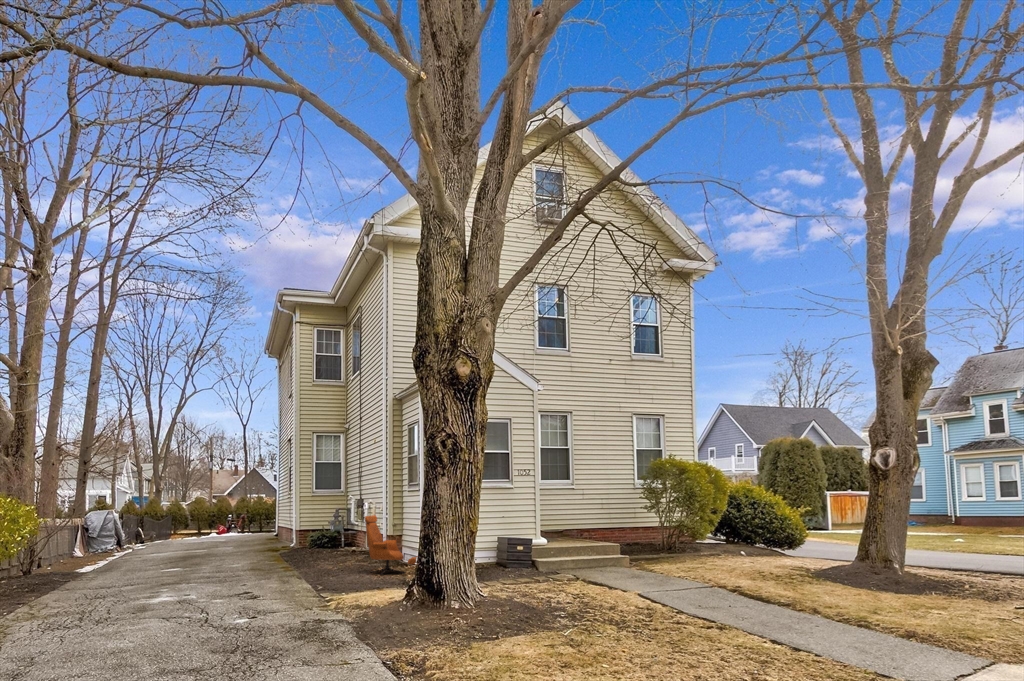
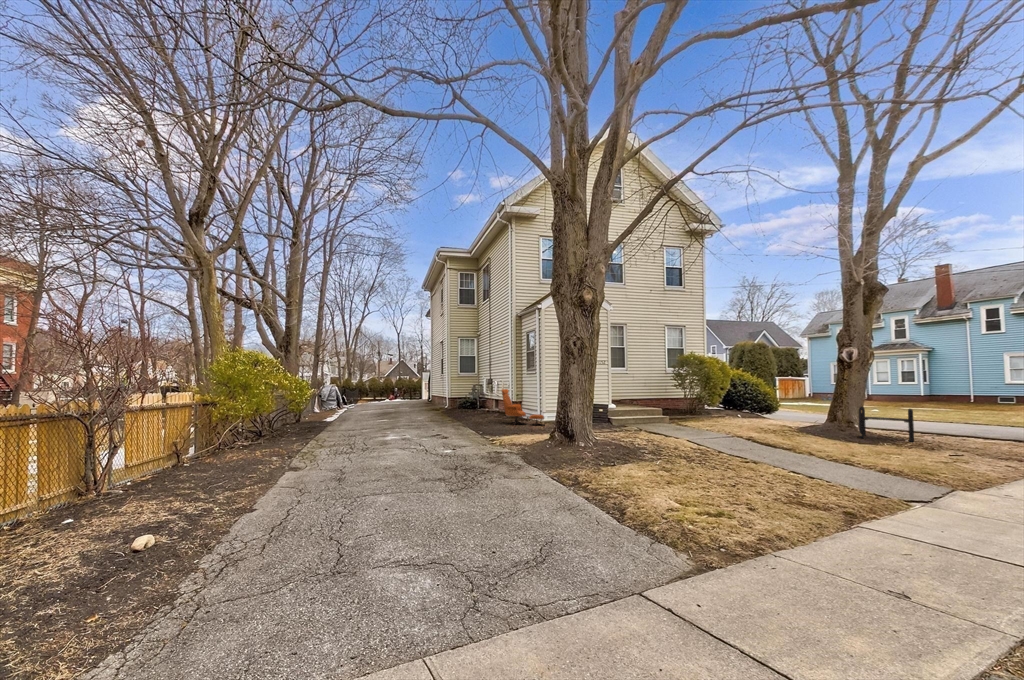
bench: none [900,535,982,590] -> present [859,407,914,442]

